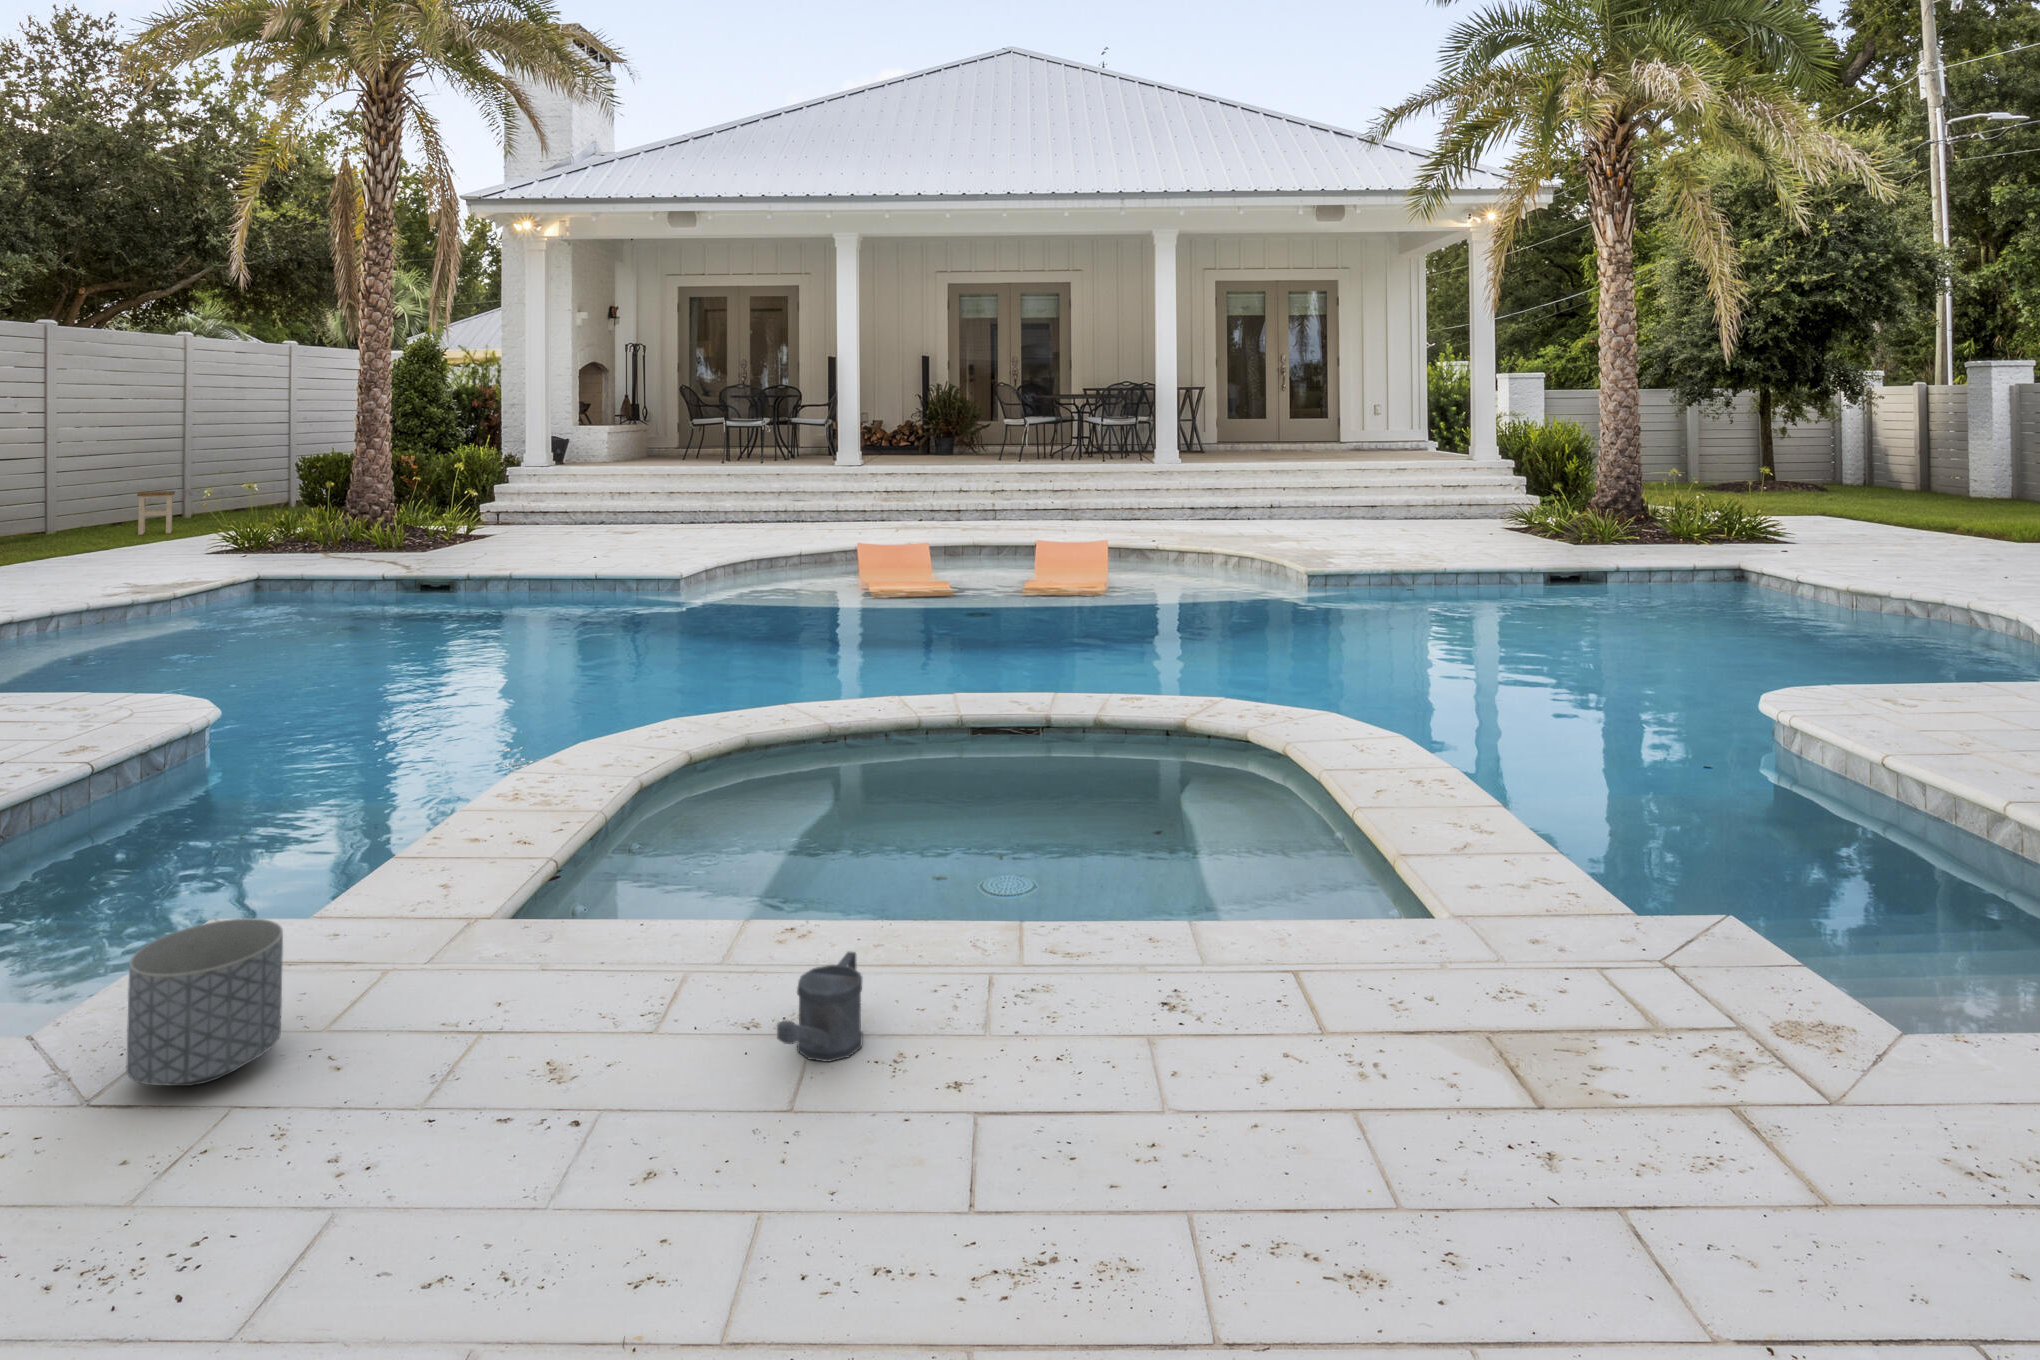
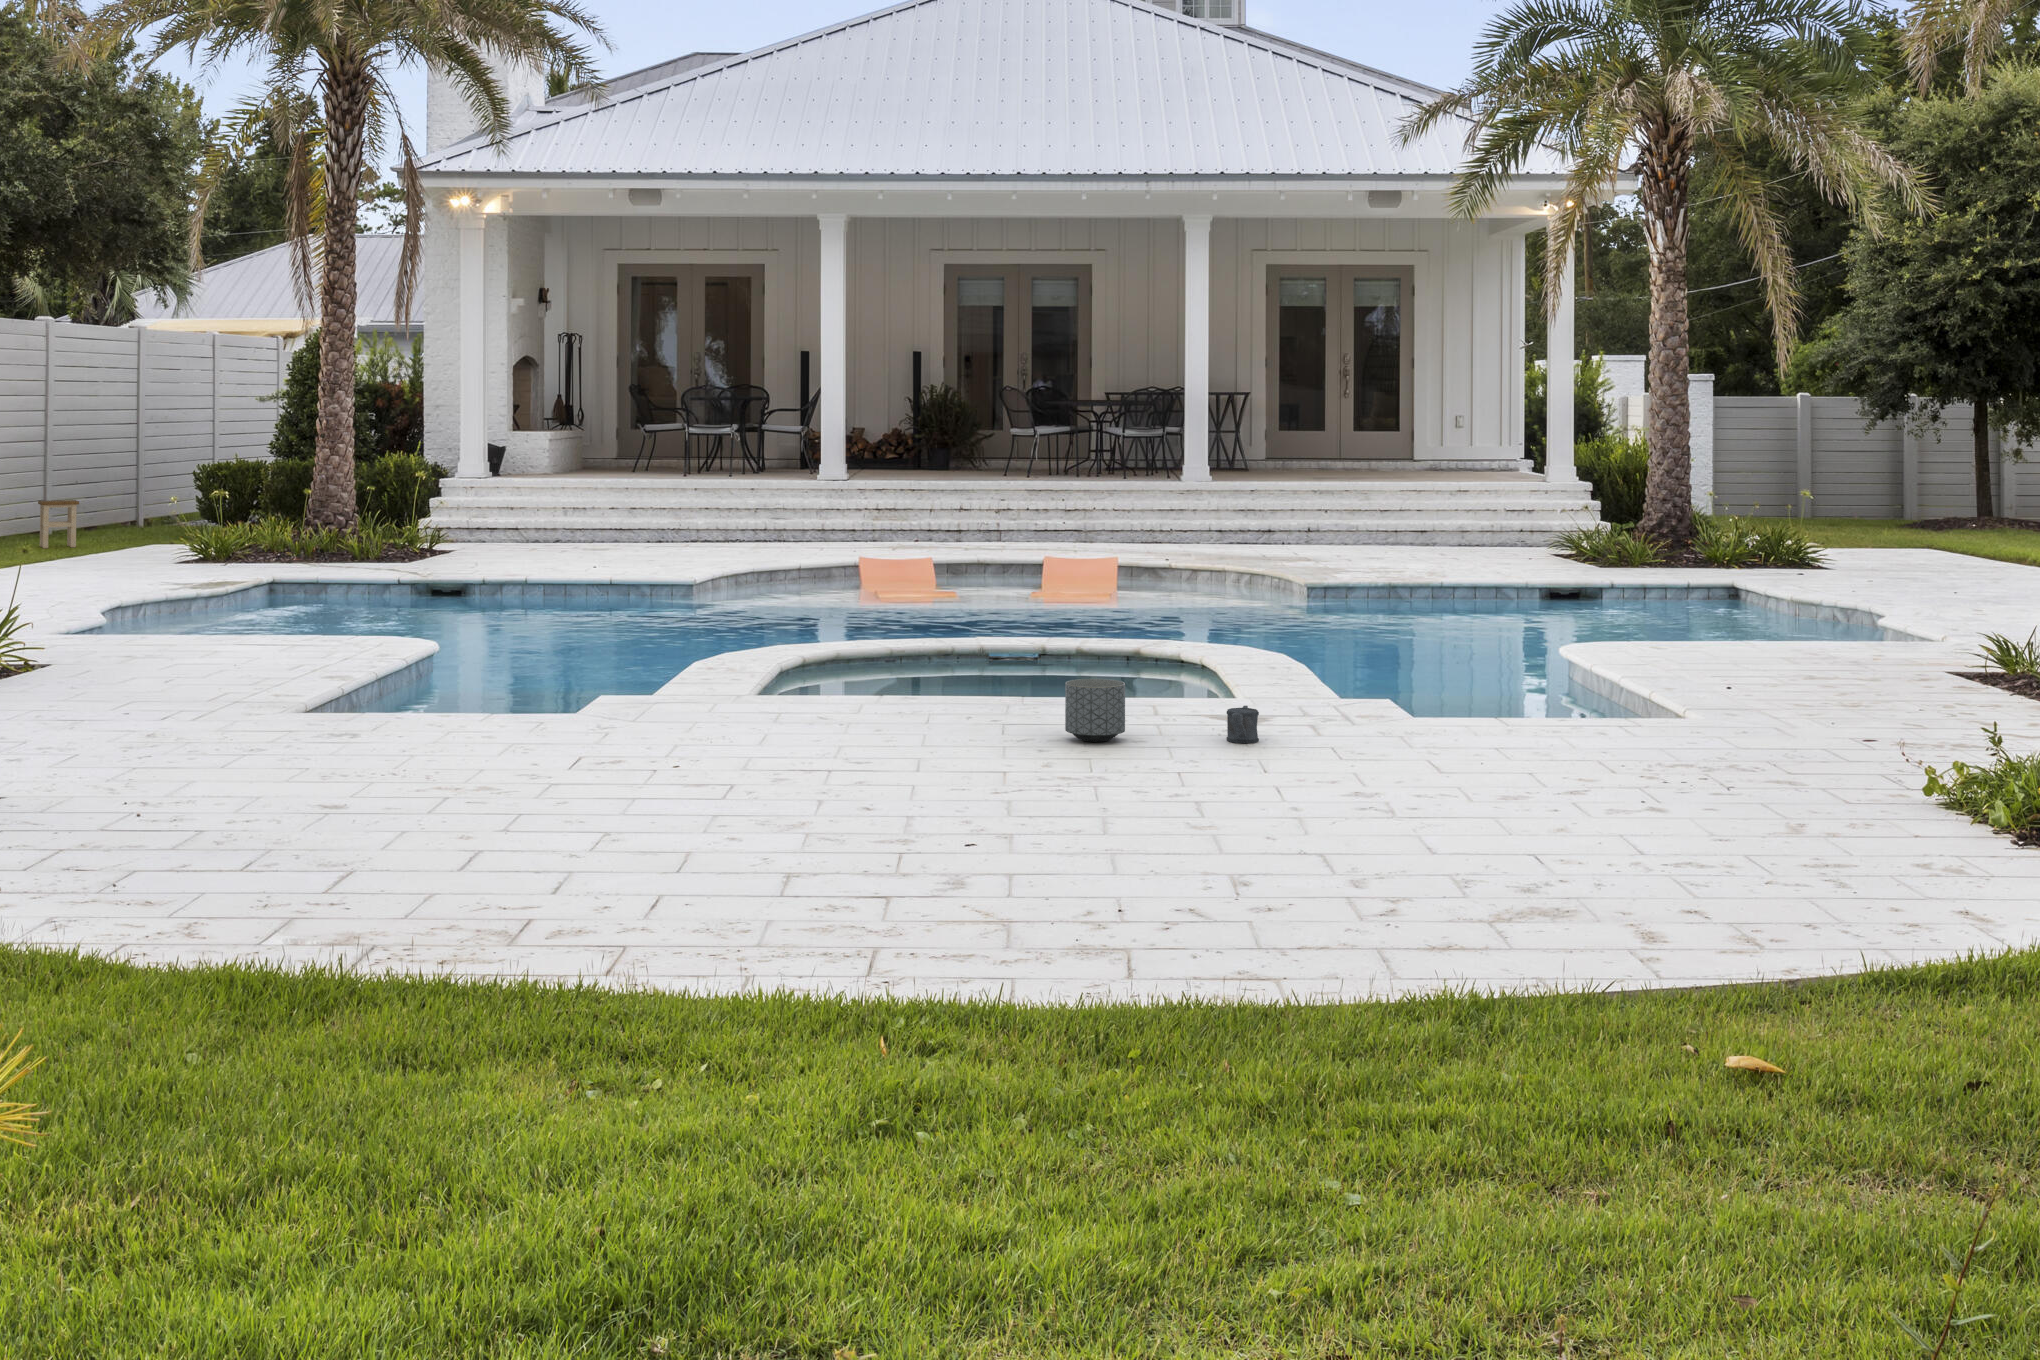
planter: present [126,918,283,1086] -> present [1065,679,1125,742]
watering can: present [777,952,863,1062] -> present [1227,706,1259,743]

